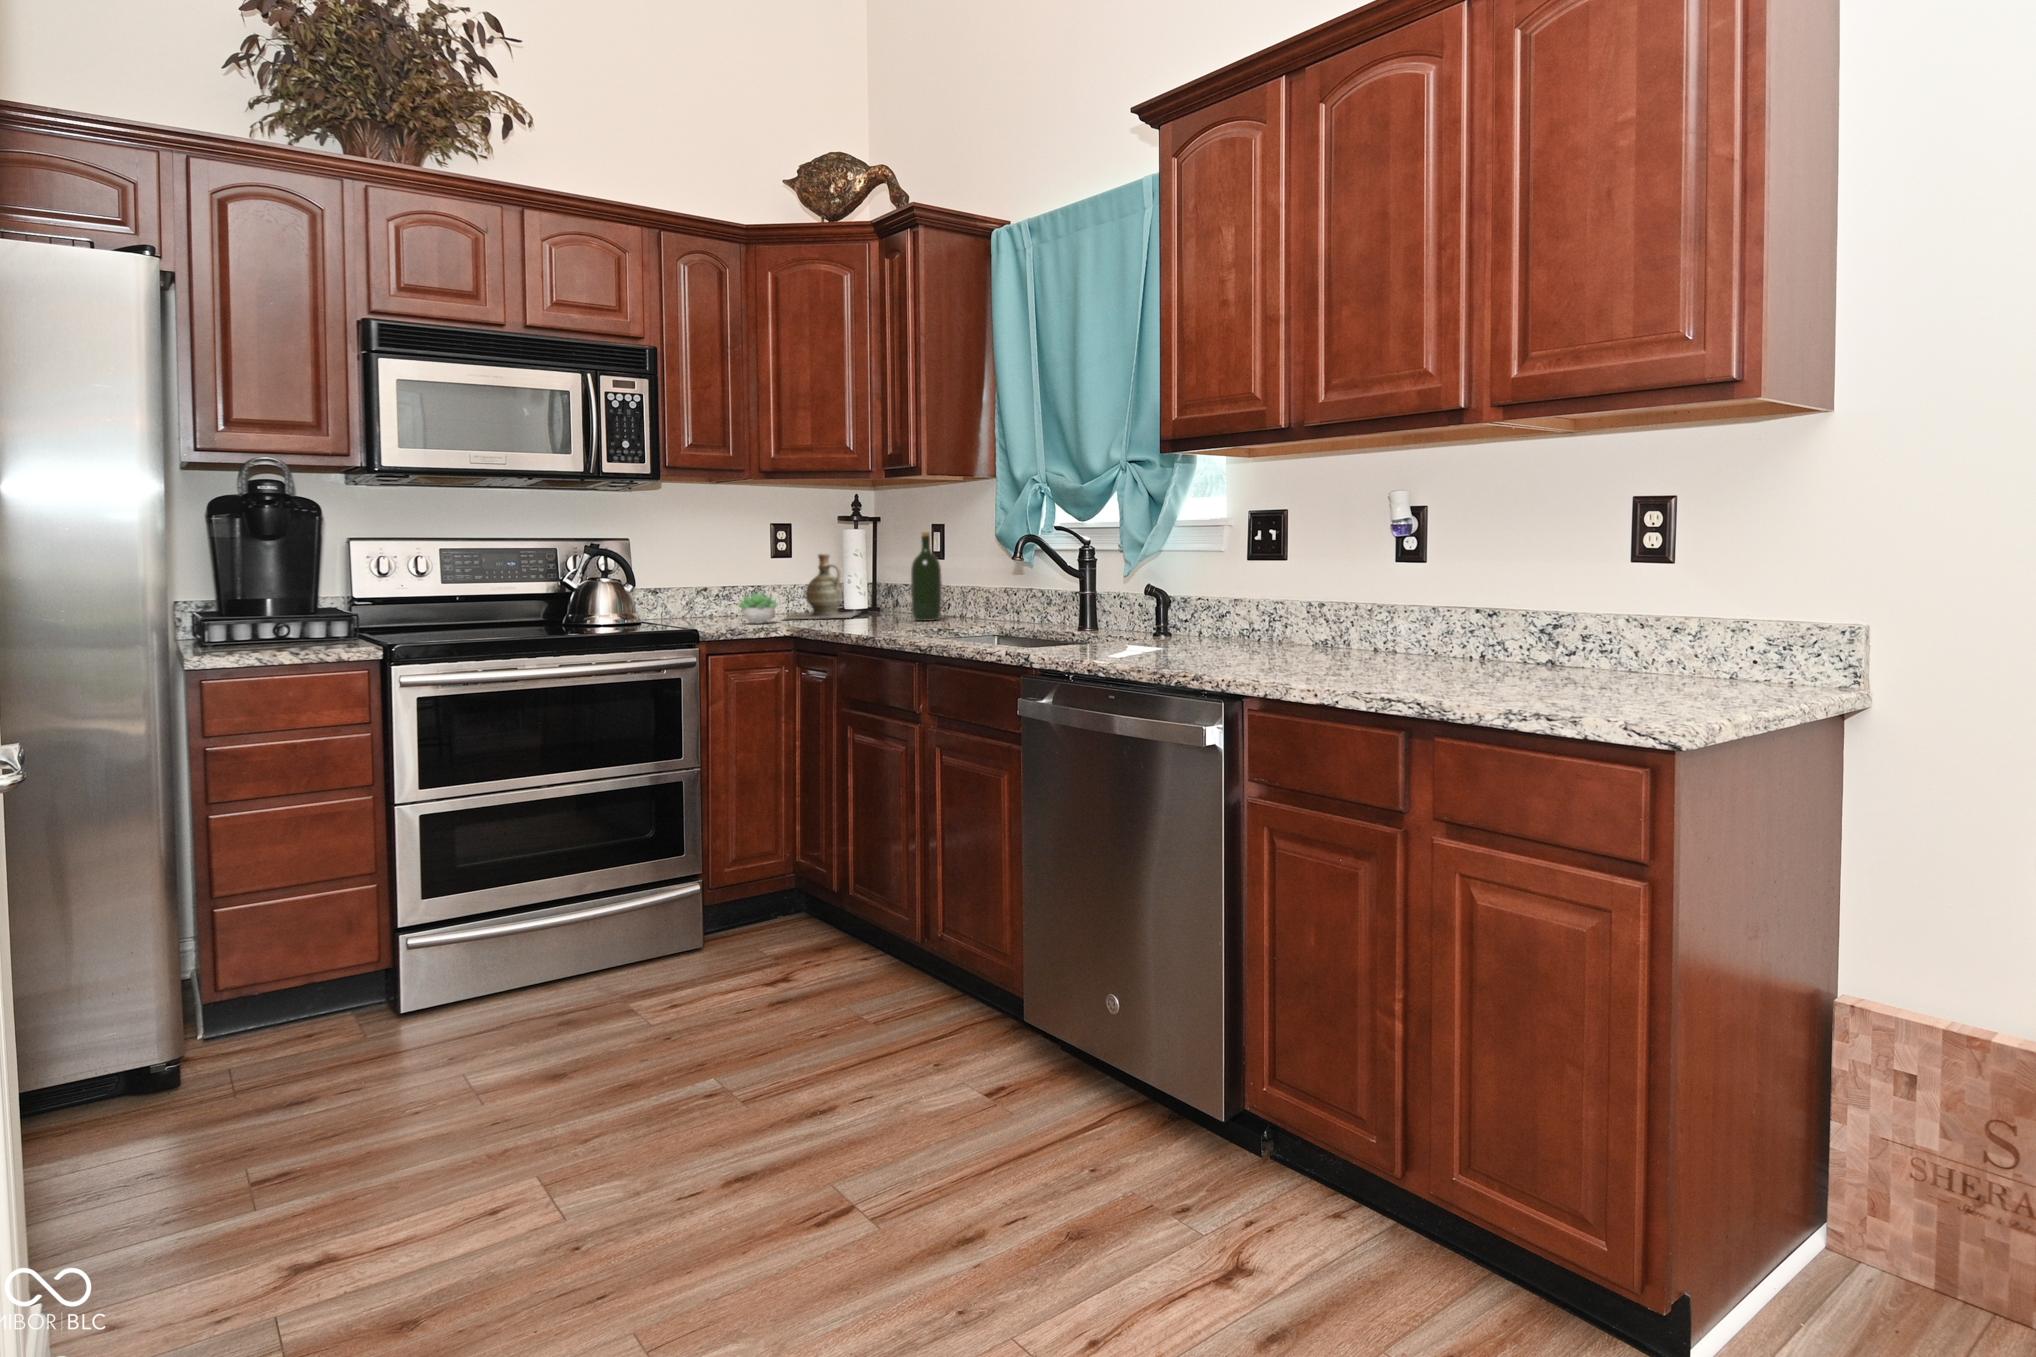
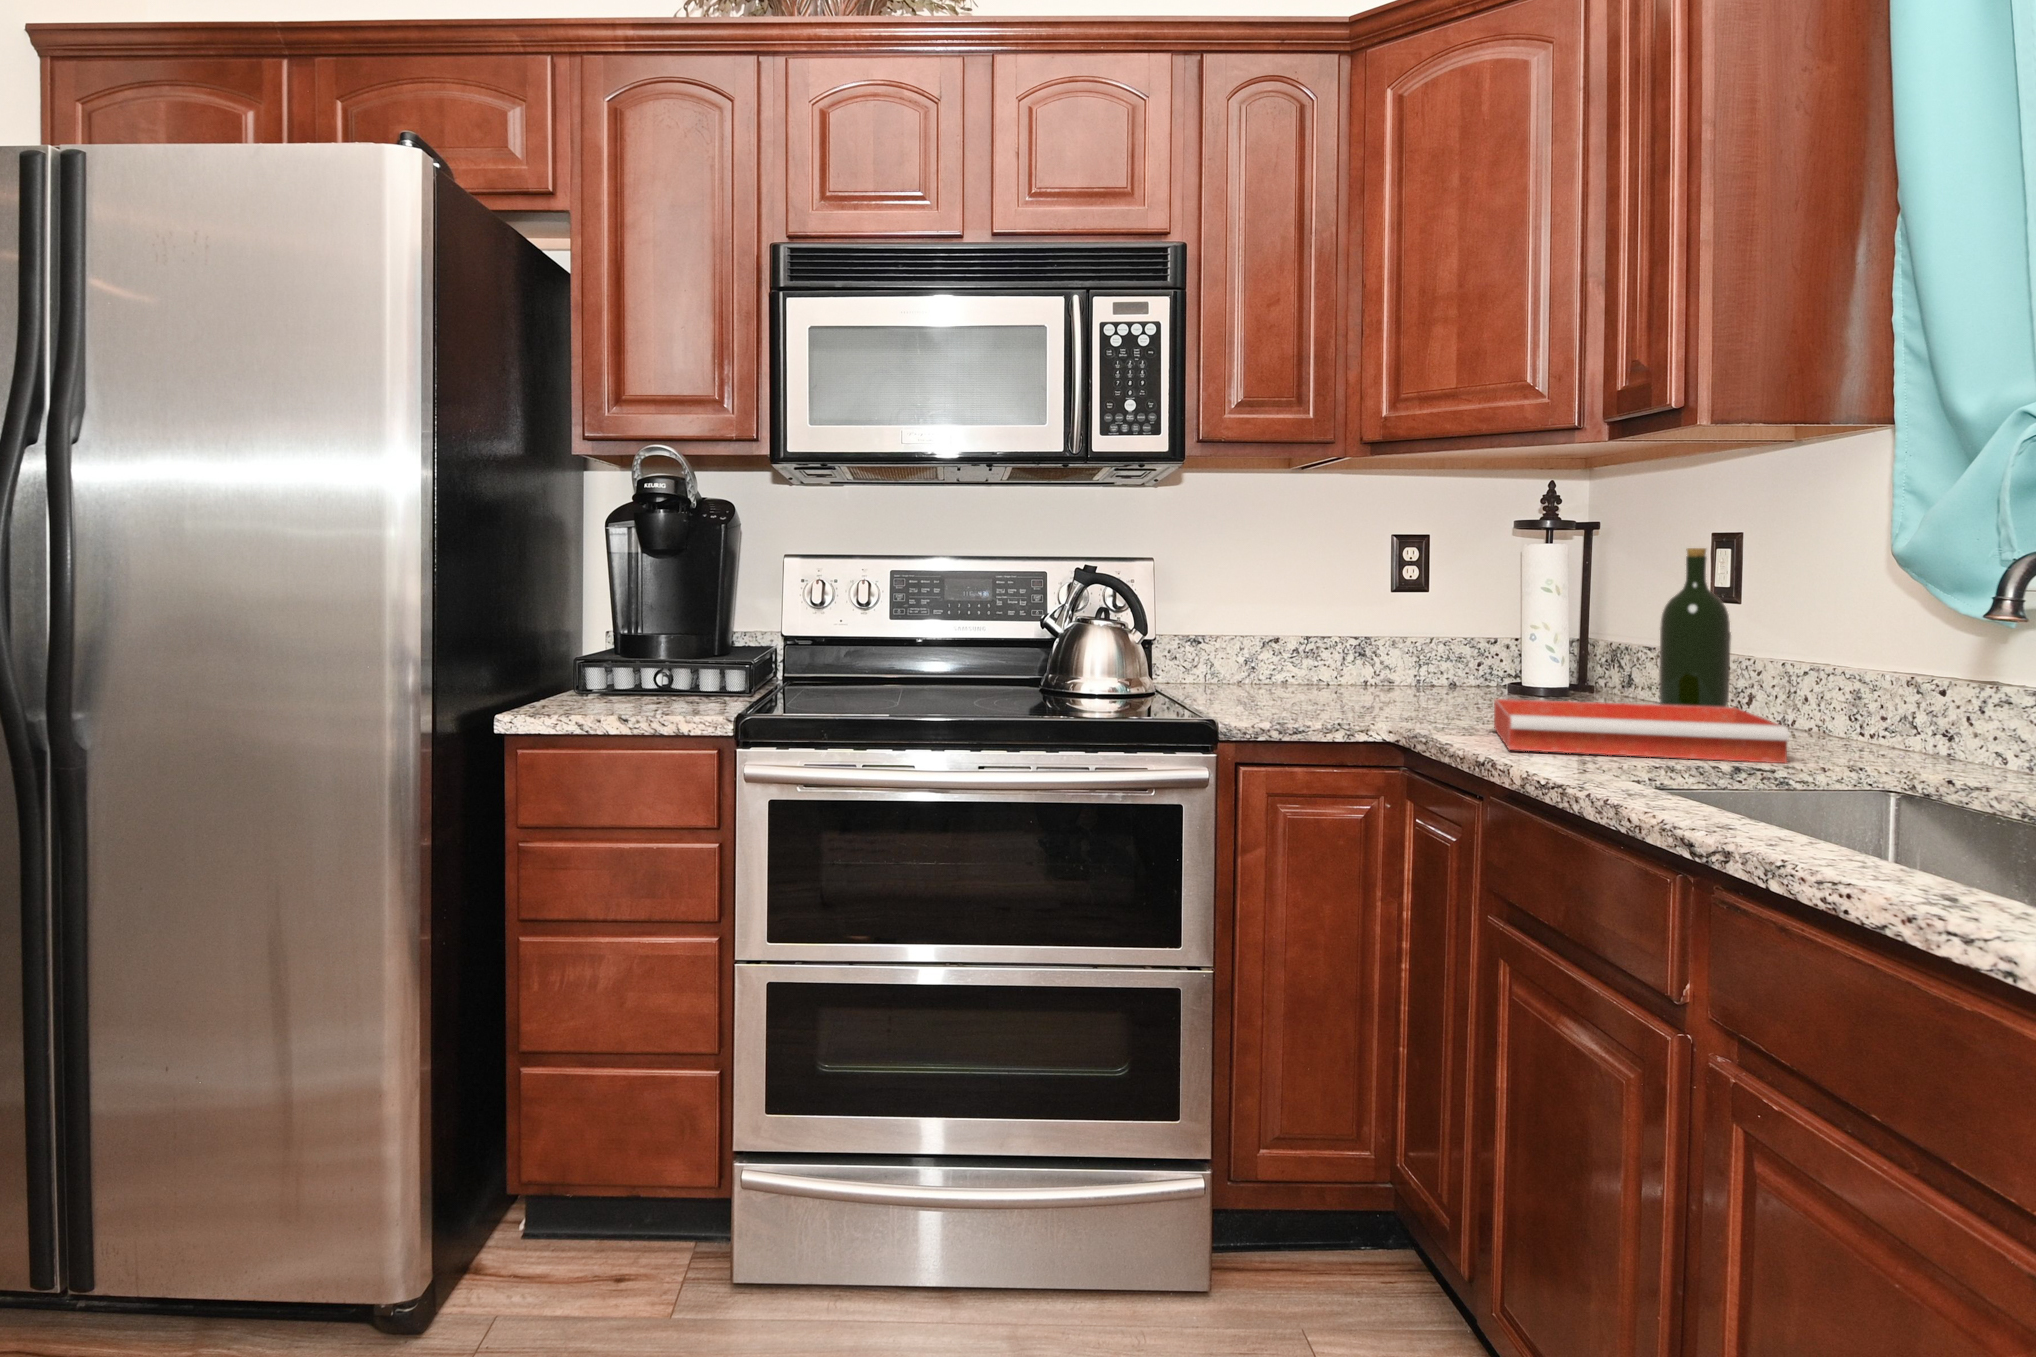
ceramic jug: present [785,554,858,619] -> none [1402,588,1557,703]
succulent plant: present [738,594,778,624] -> none [1323,653,1396,704]
tray: none [837,609,962,633] -> present [1494,699,1789,763]

